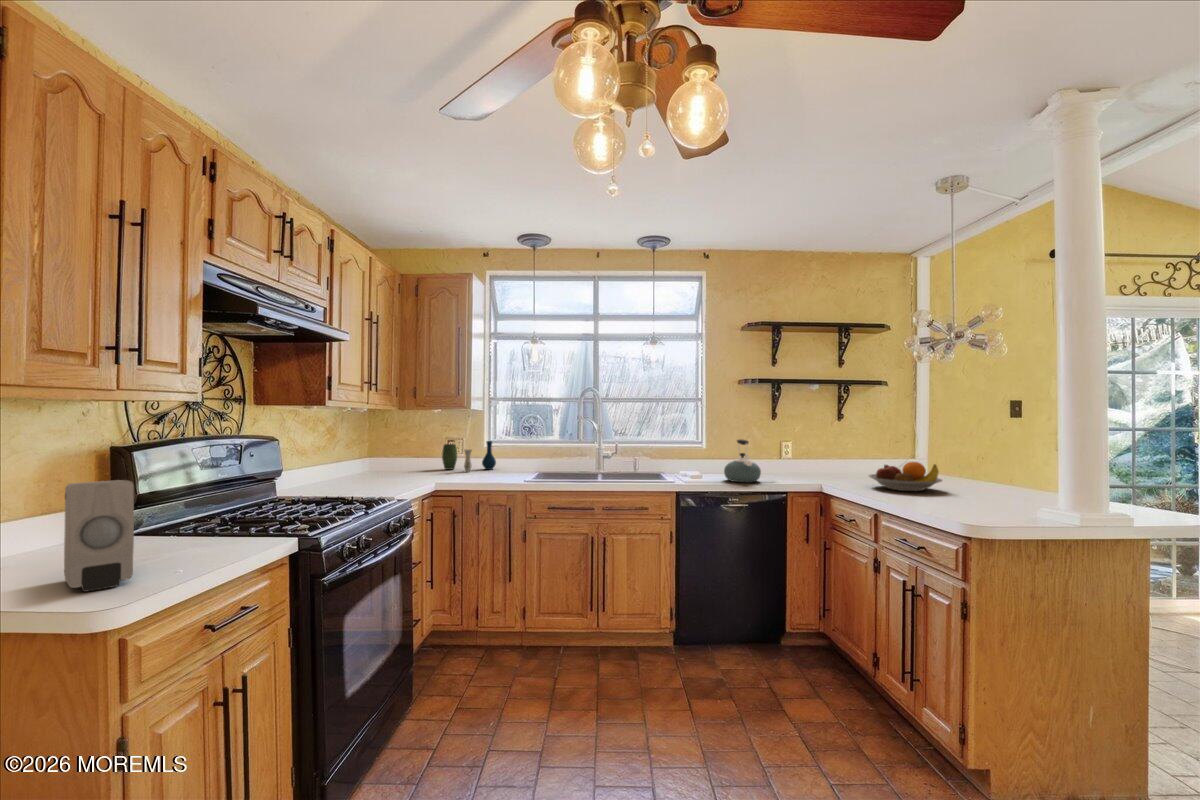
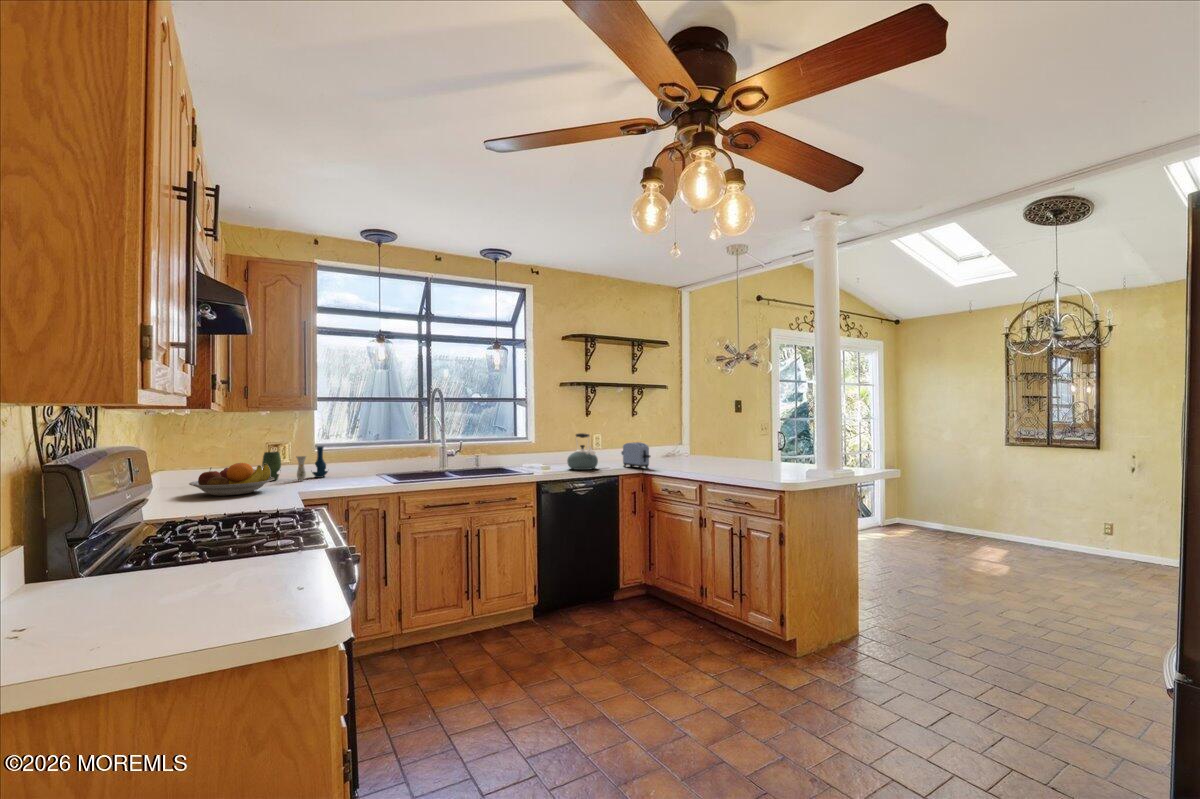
toaster: none [797,454,824,487] -> present [622,442,651,469]
fruit bowl: present [869,462,942,491] -> present [189,463,273,496]
soap dispenser: present [64,480,134,591] -> none [64,488,191,625]

